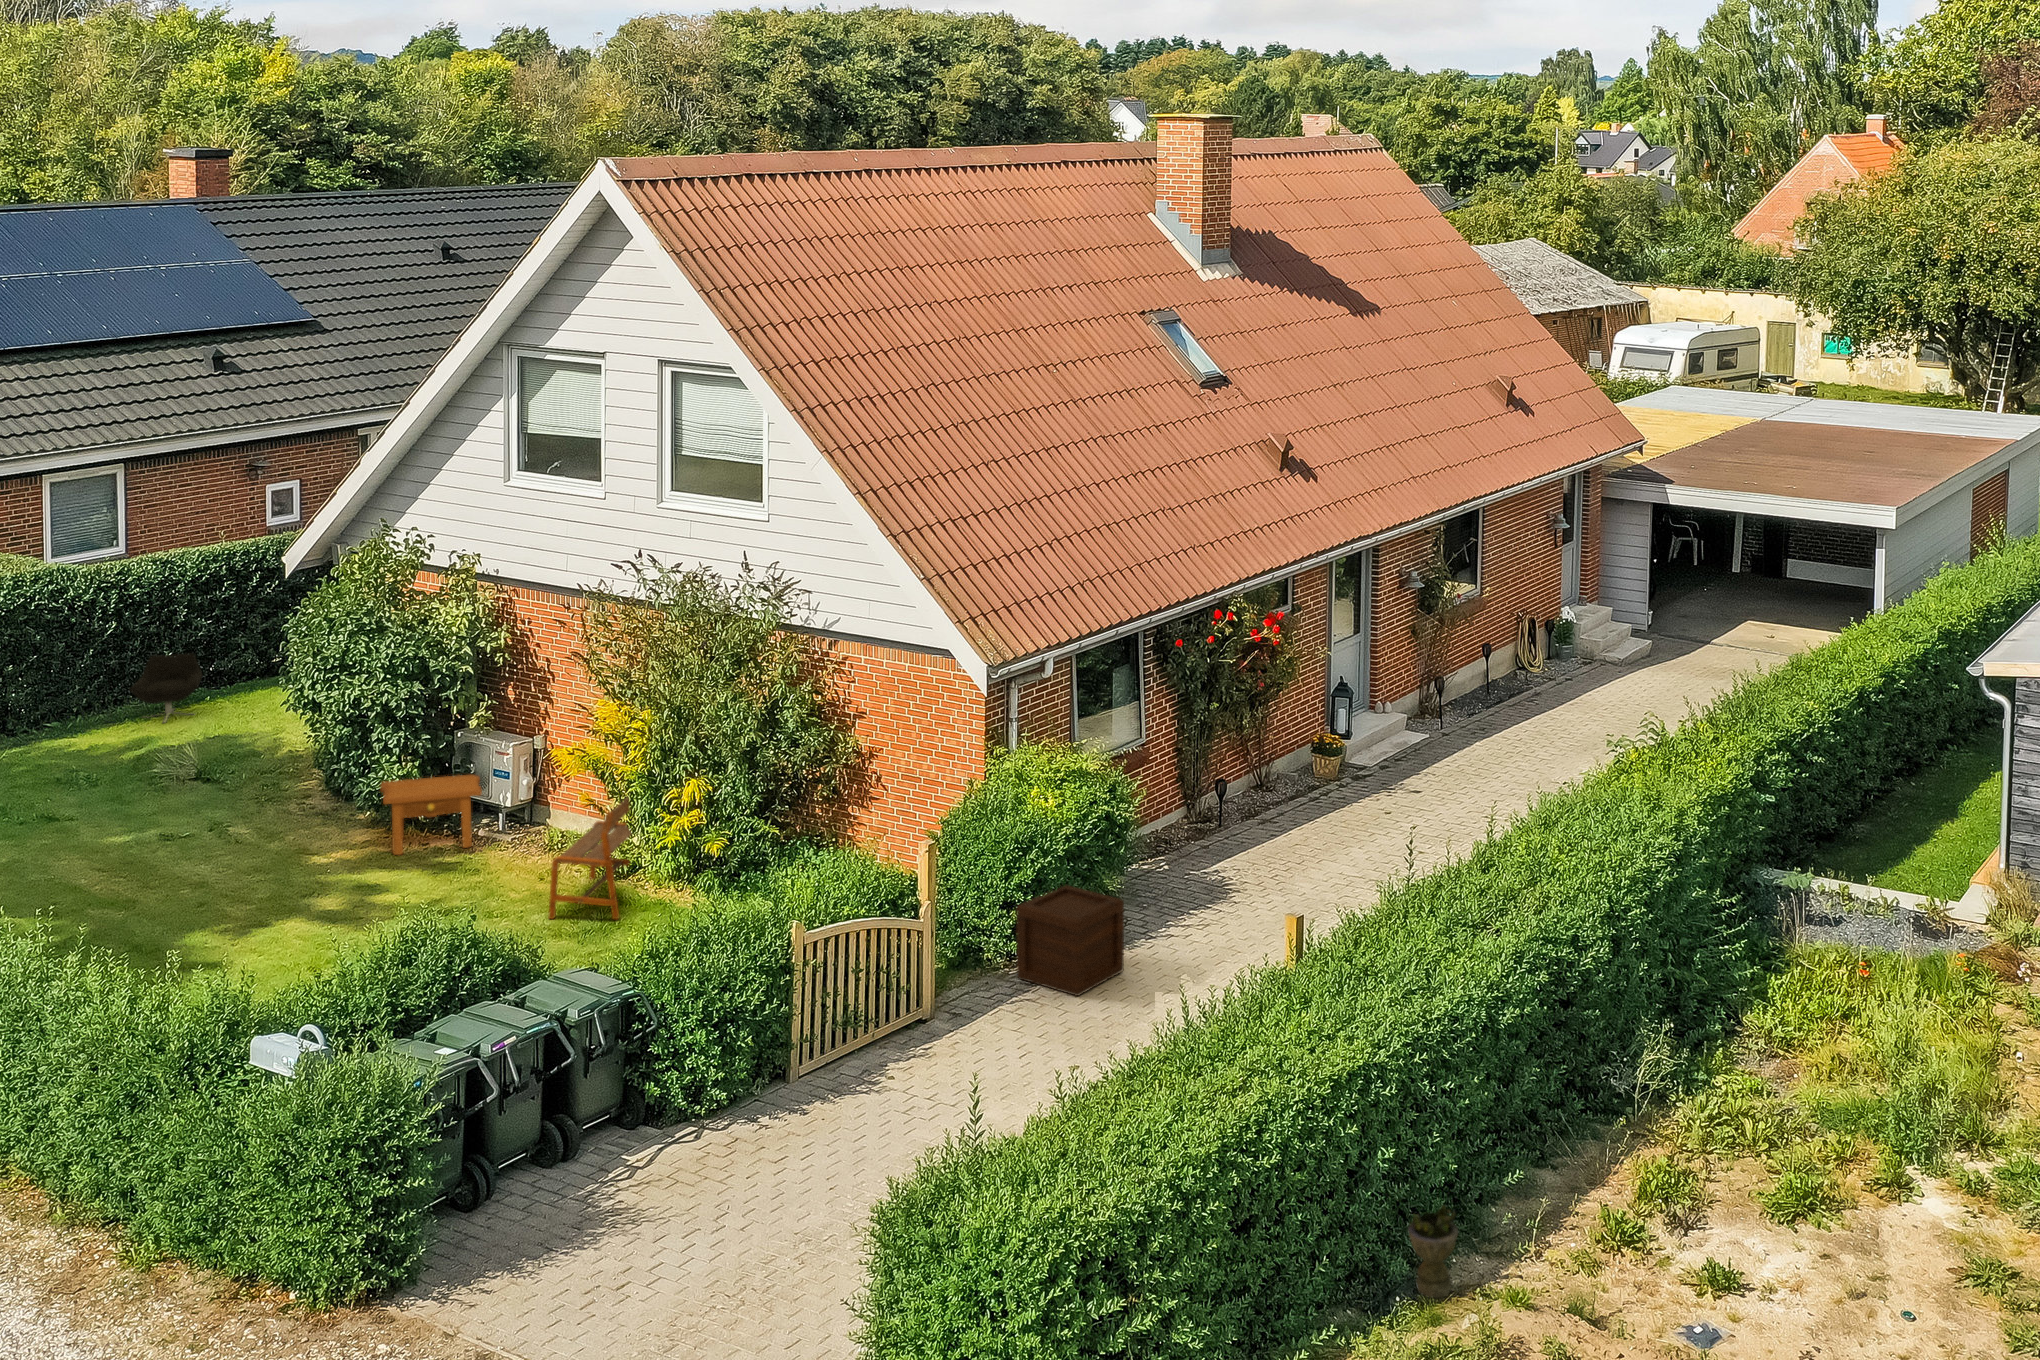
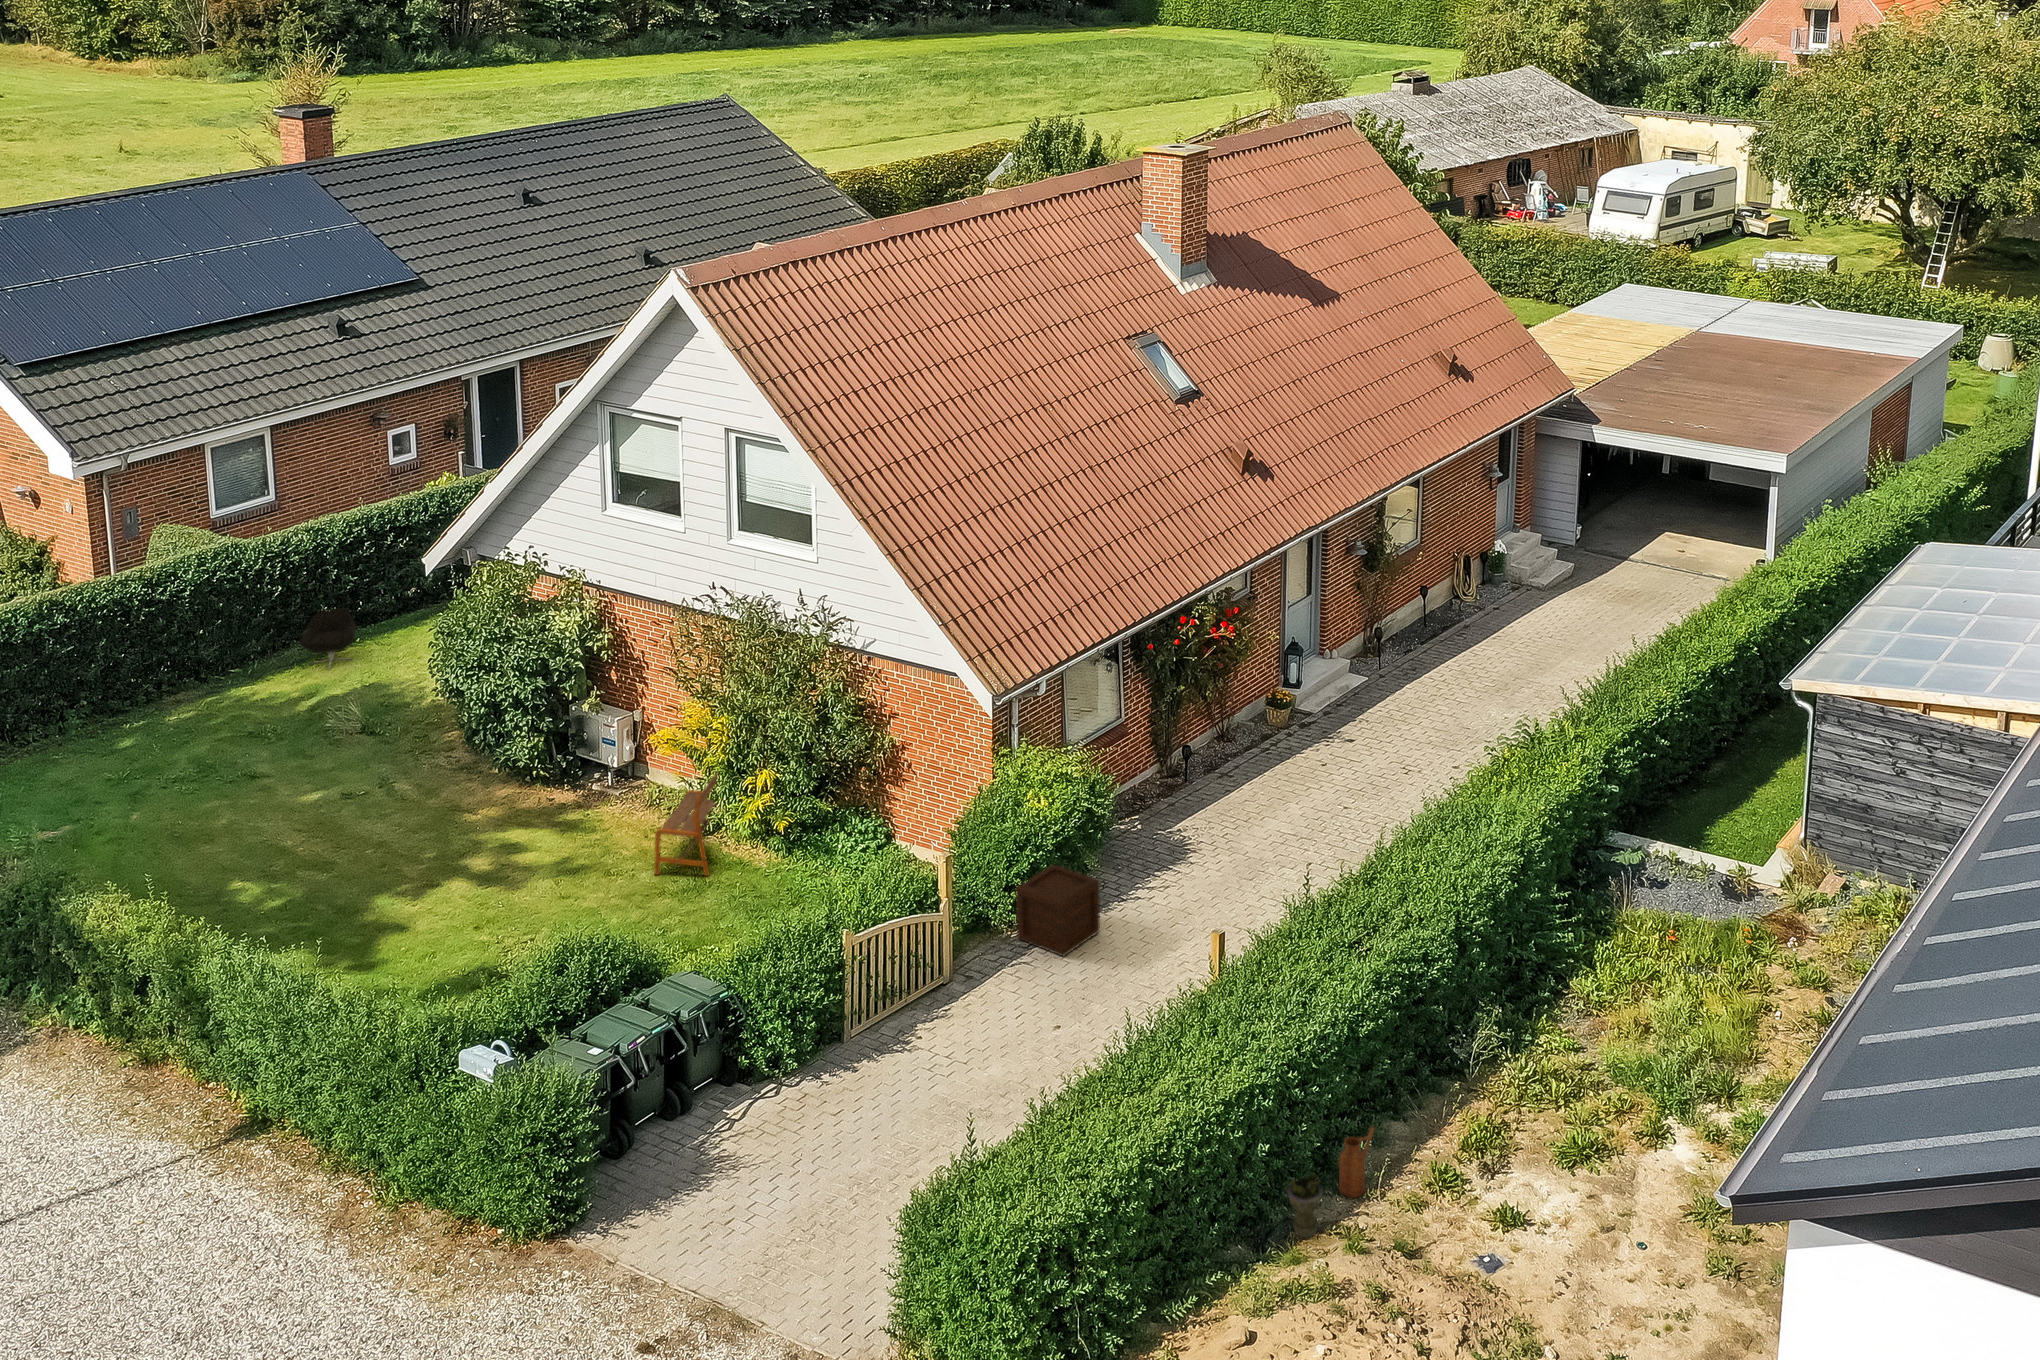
side table: present [380,775,482,855] -> none [514,740,595,810]
watering can: none [1473,1154,1520,1252] -> present [1339,1127,1374,1198]

